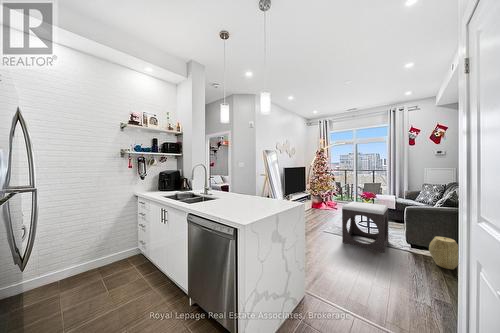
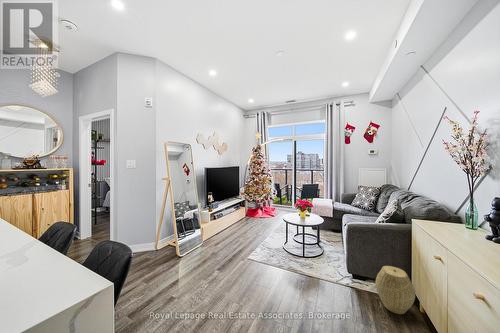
footstool: present [342,202,389,253] -> none [271,215,327,294]

